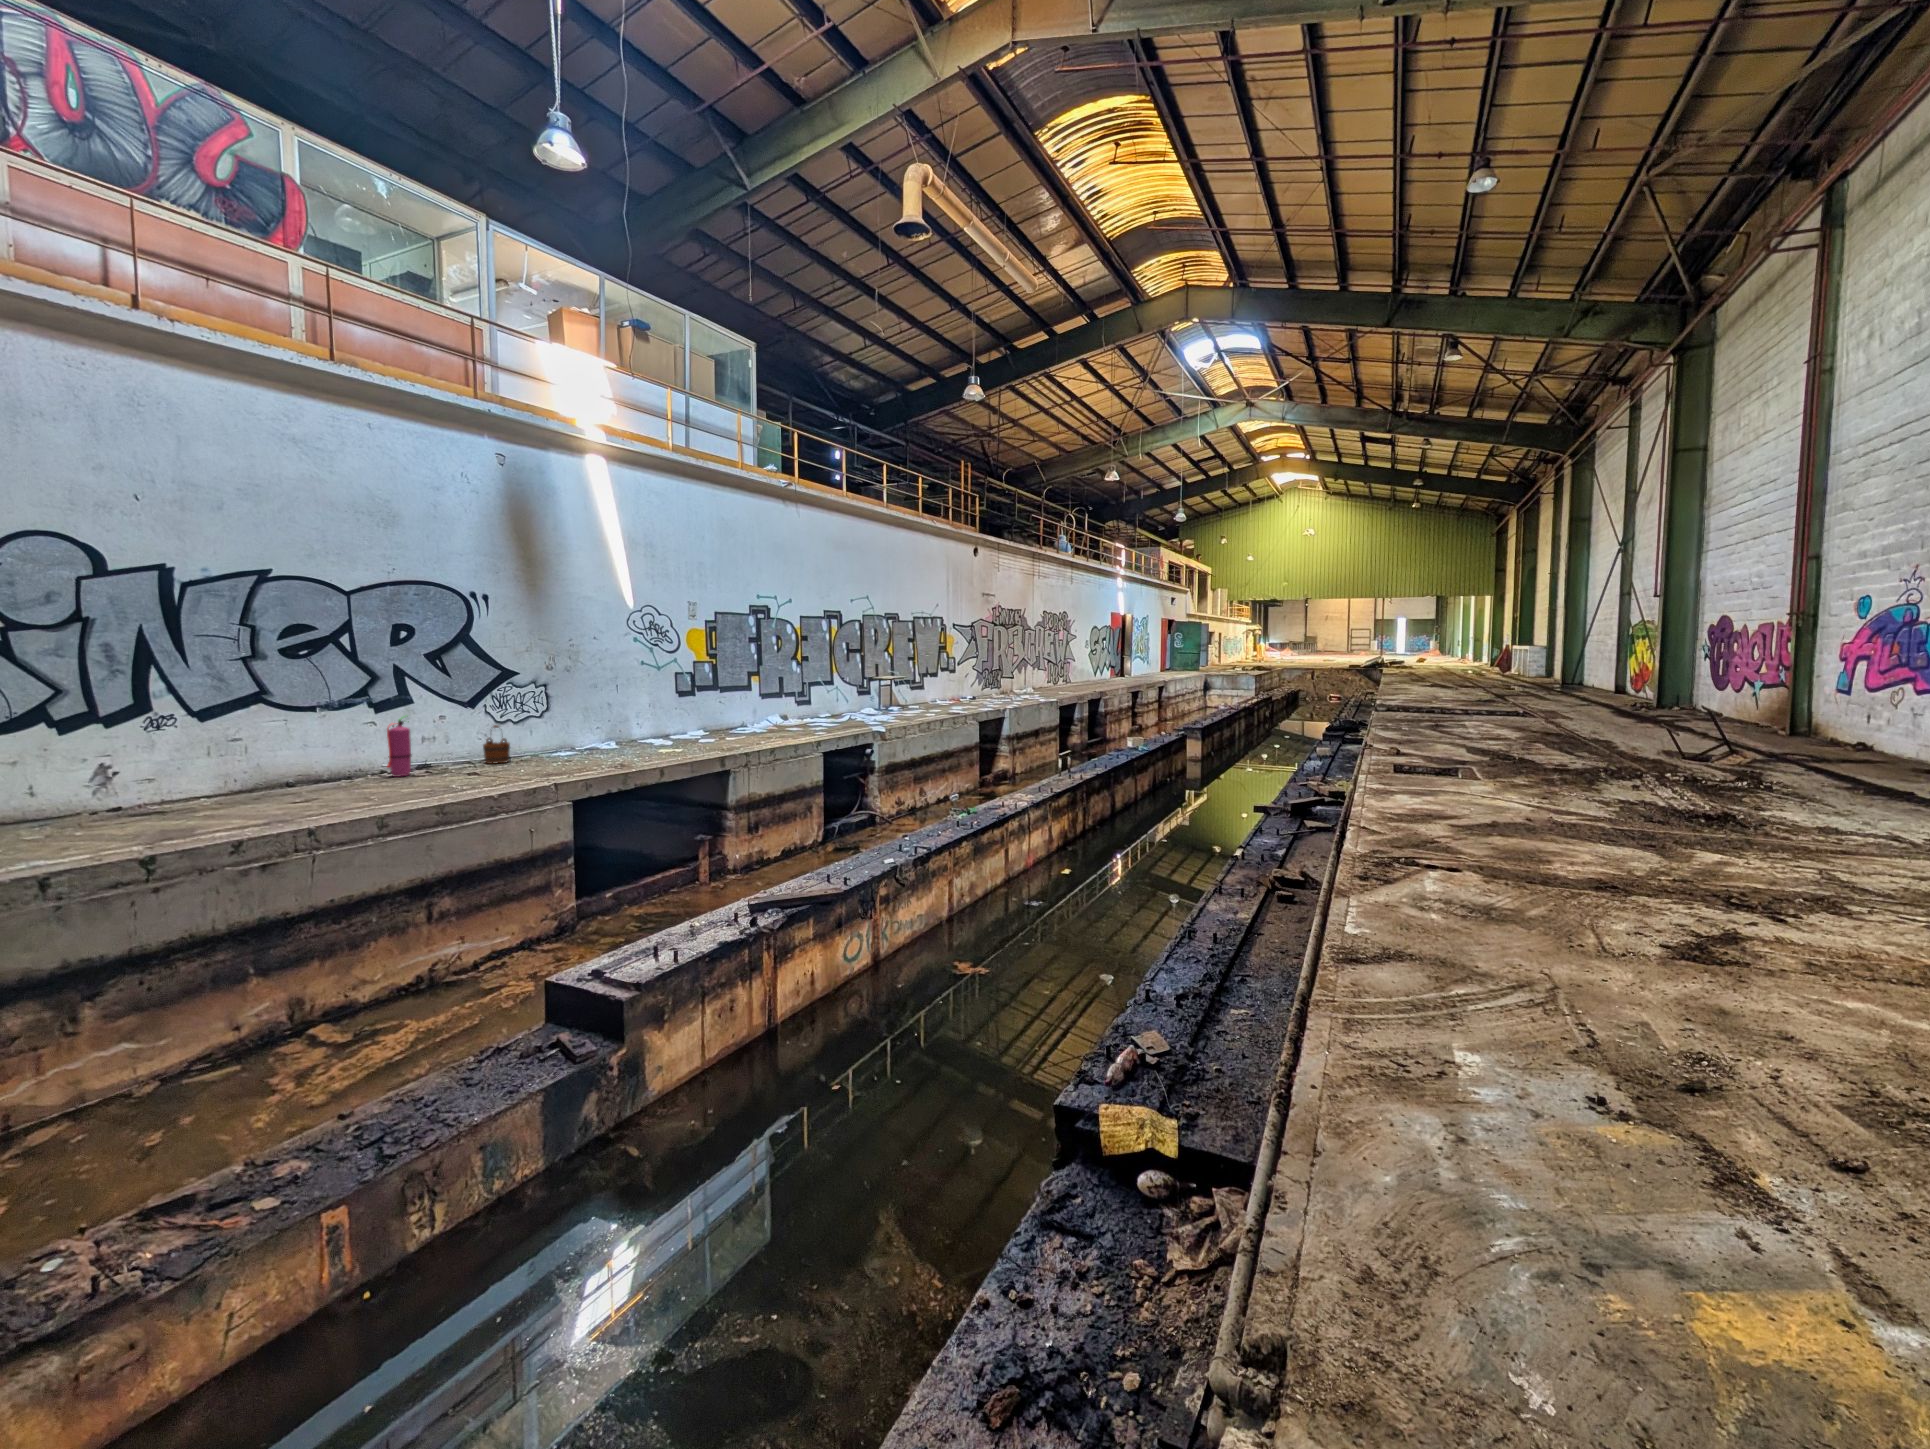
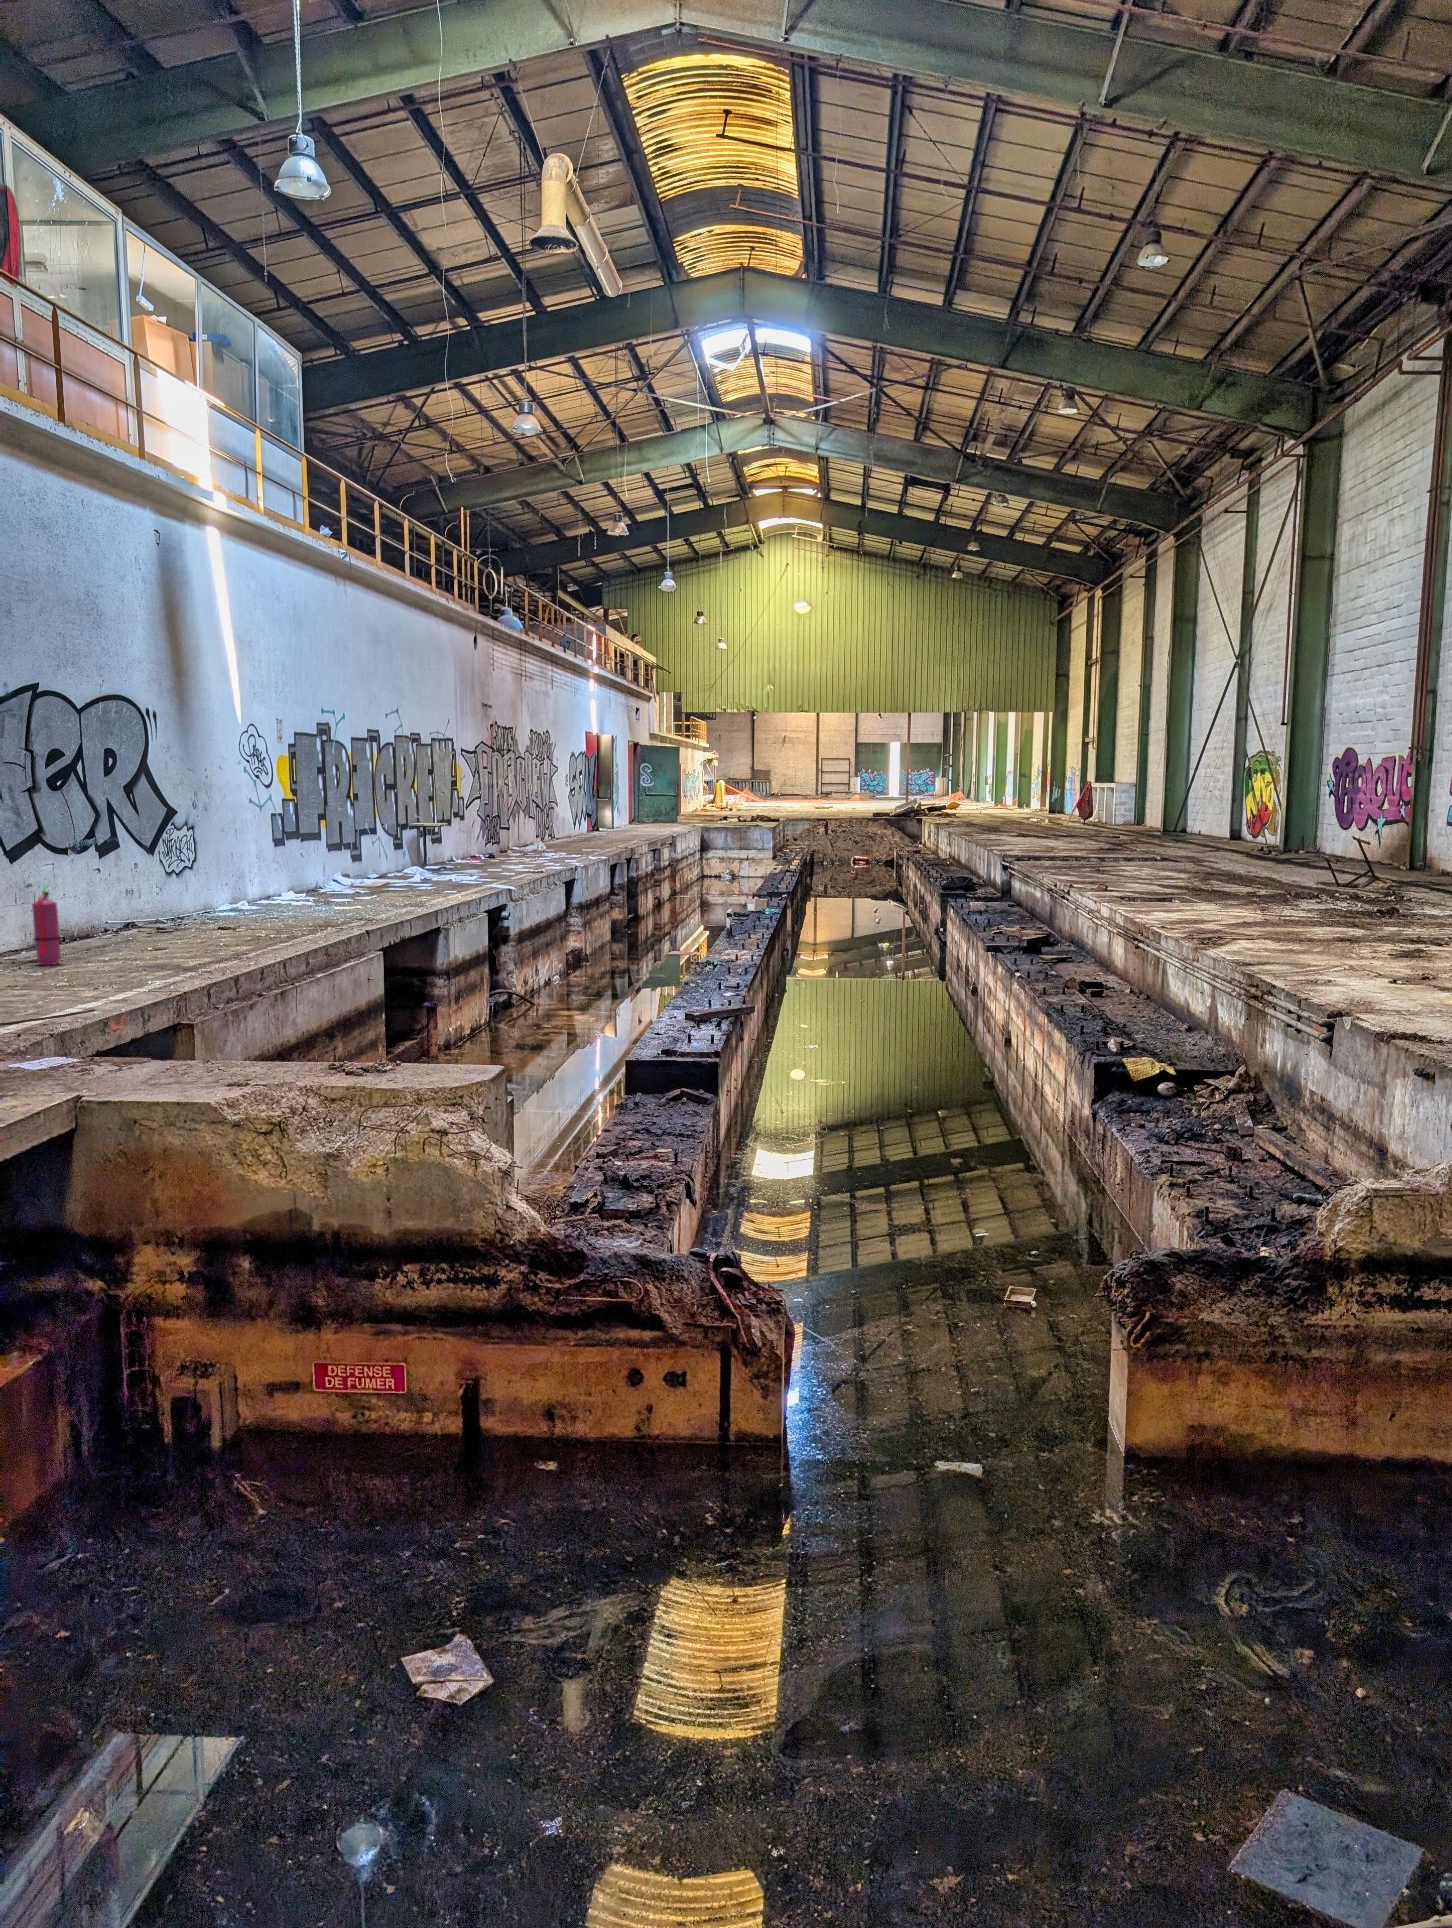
wooden bucket: present [483,725,510,764] -> none [84,900,119,952]

